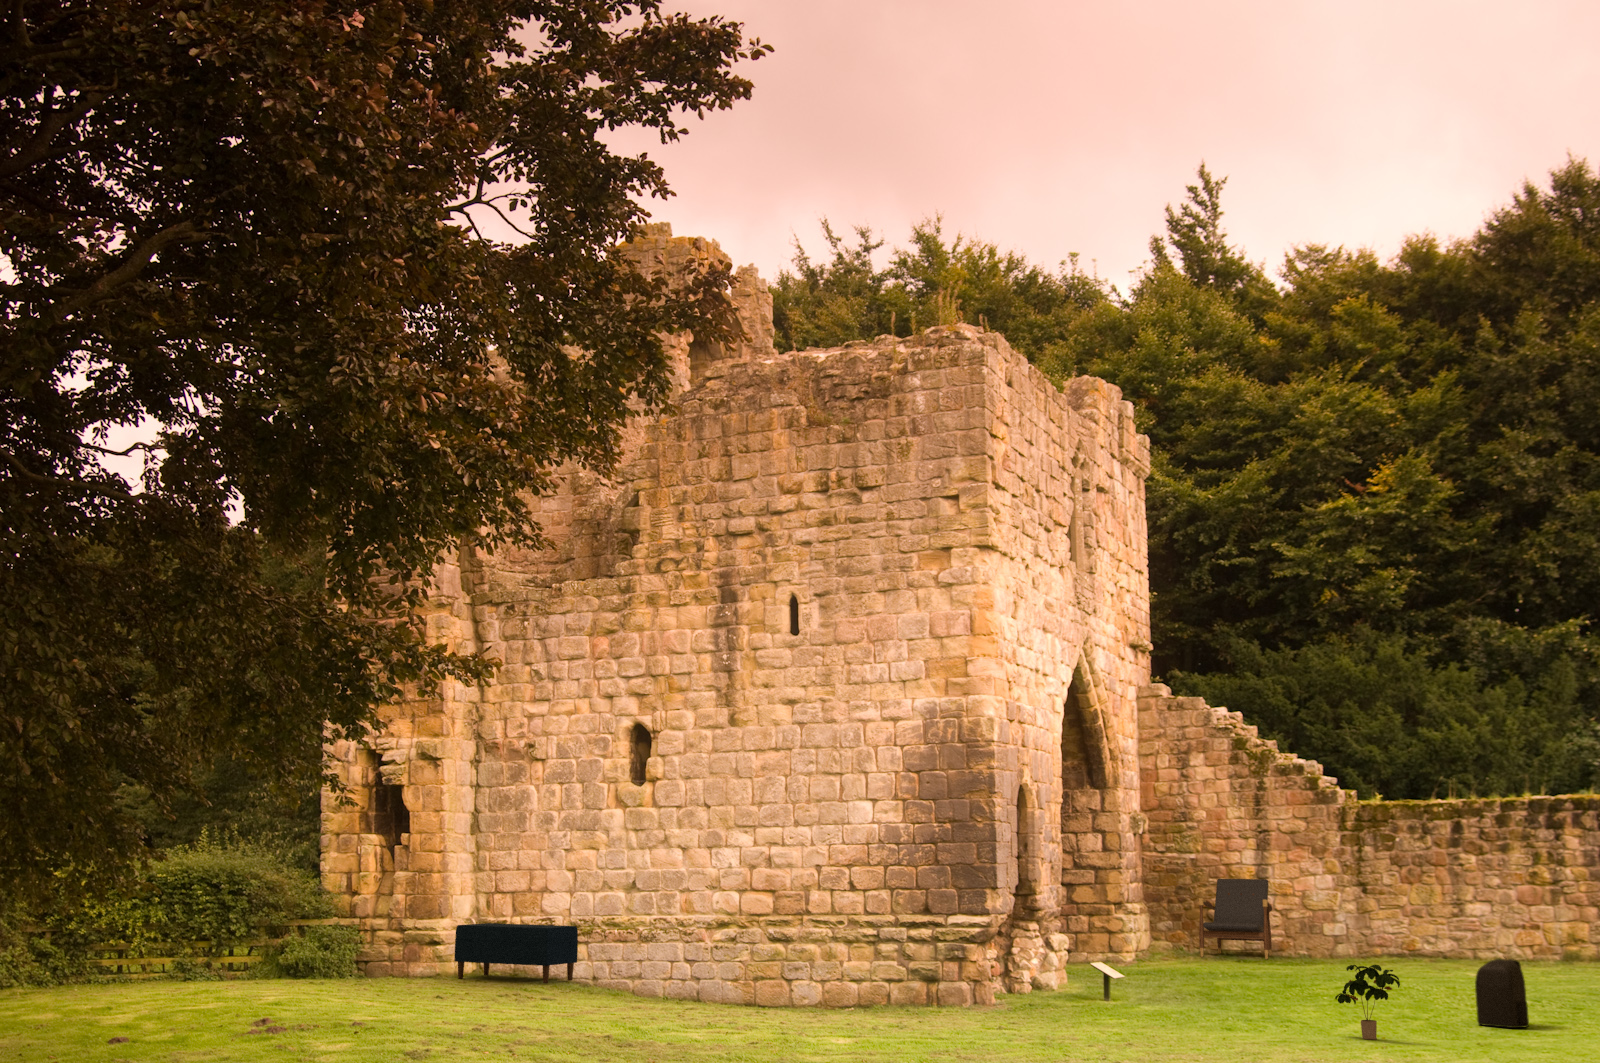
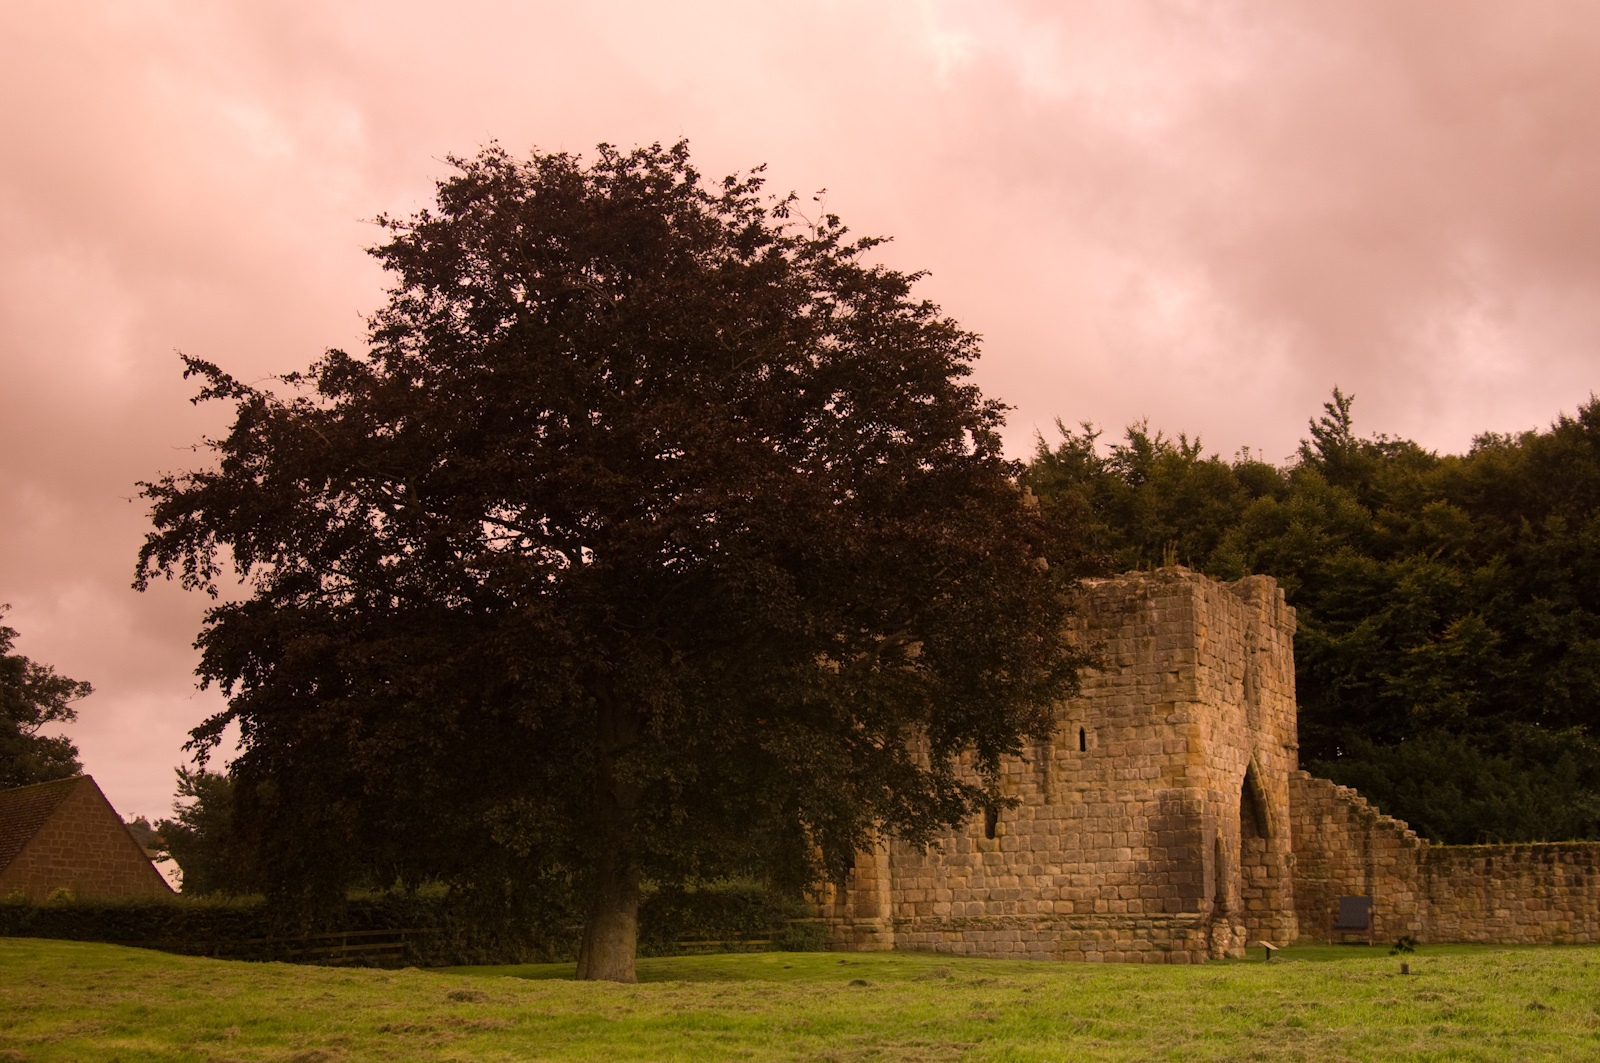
bench: present [454,923,578,983] -> none [886,919,958,952]
backpack: present [1475,959,1529,1028] -> none [1468,933,1498,971]

